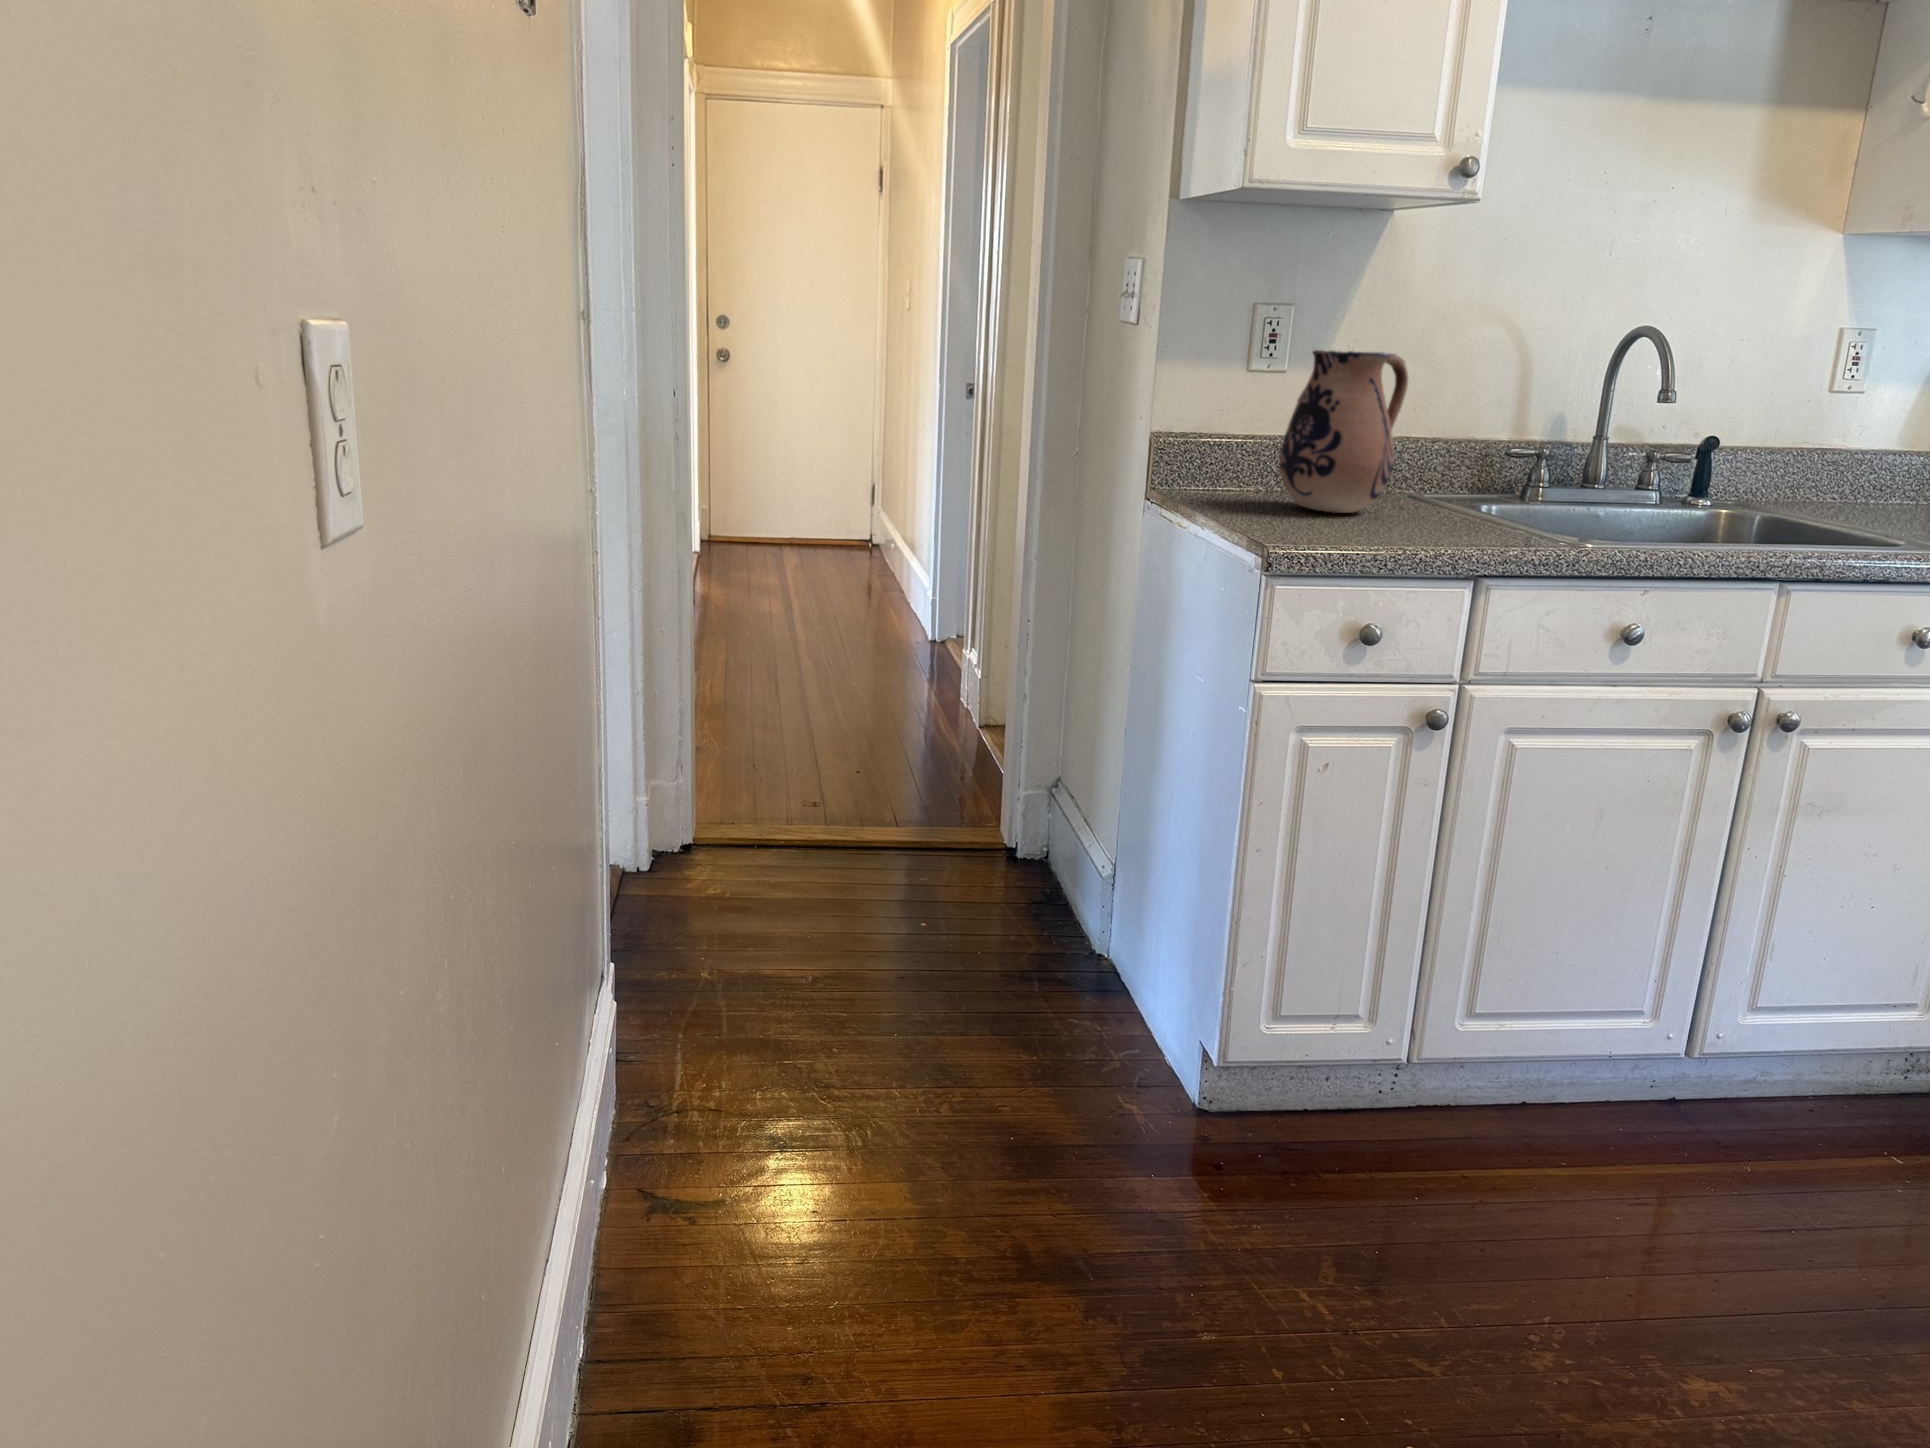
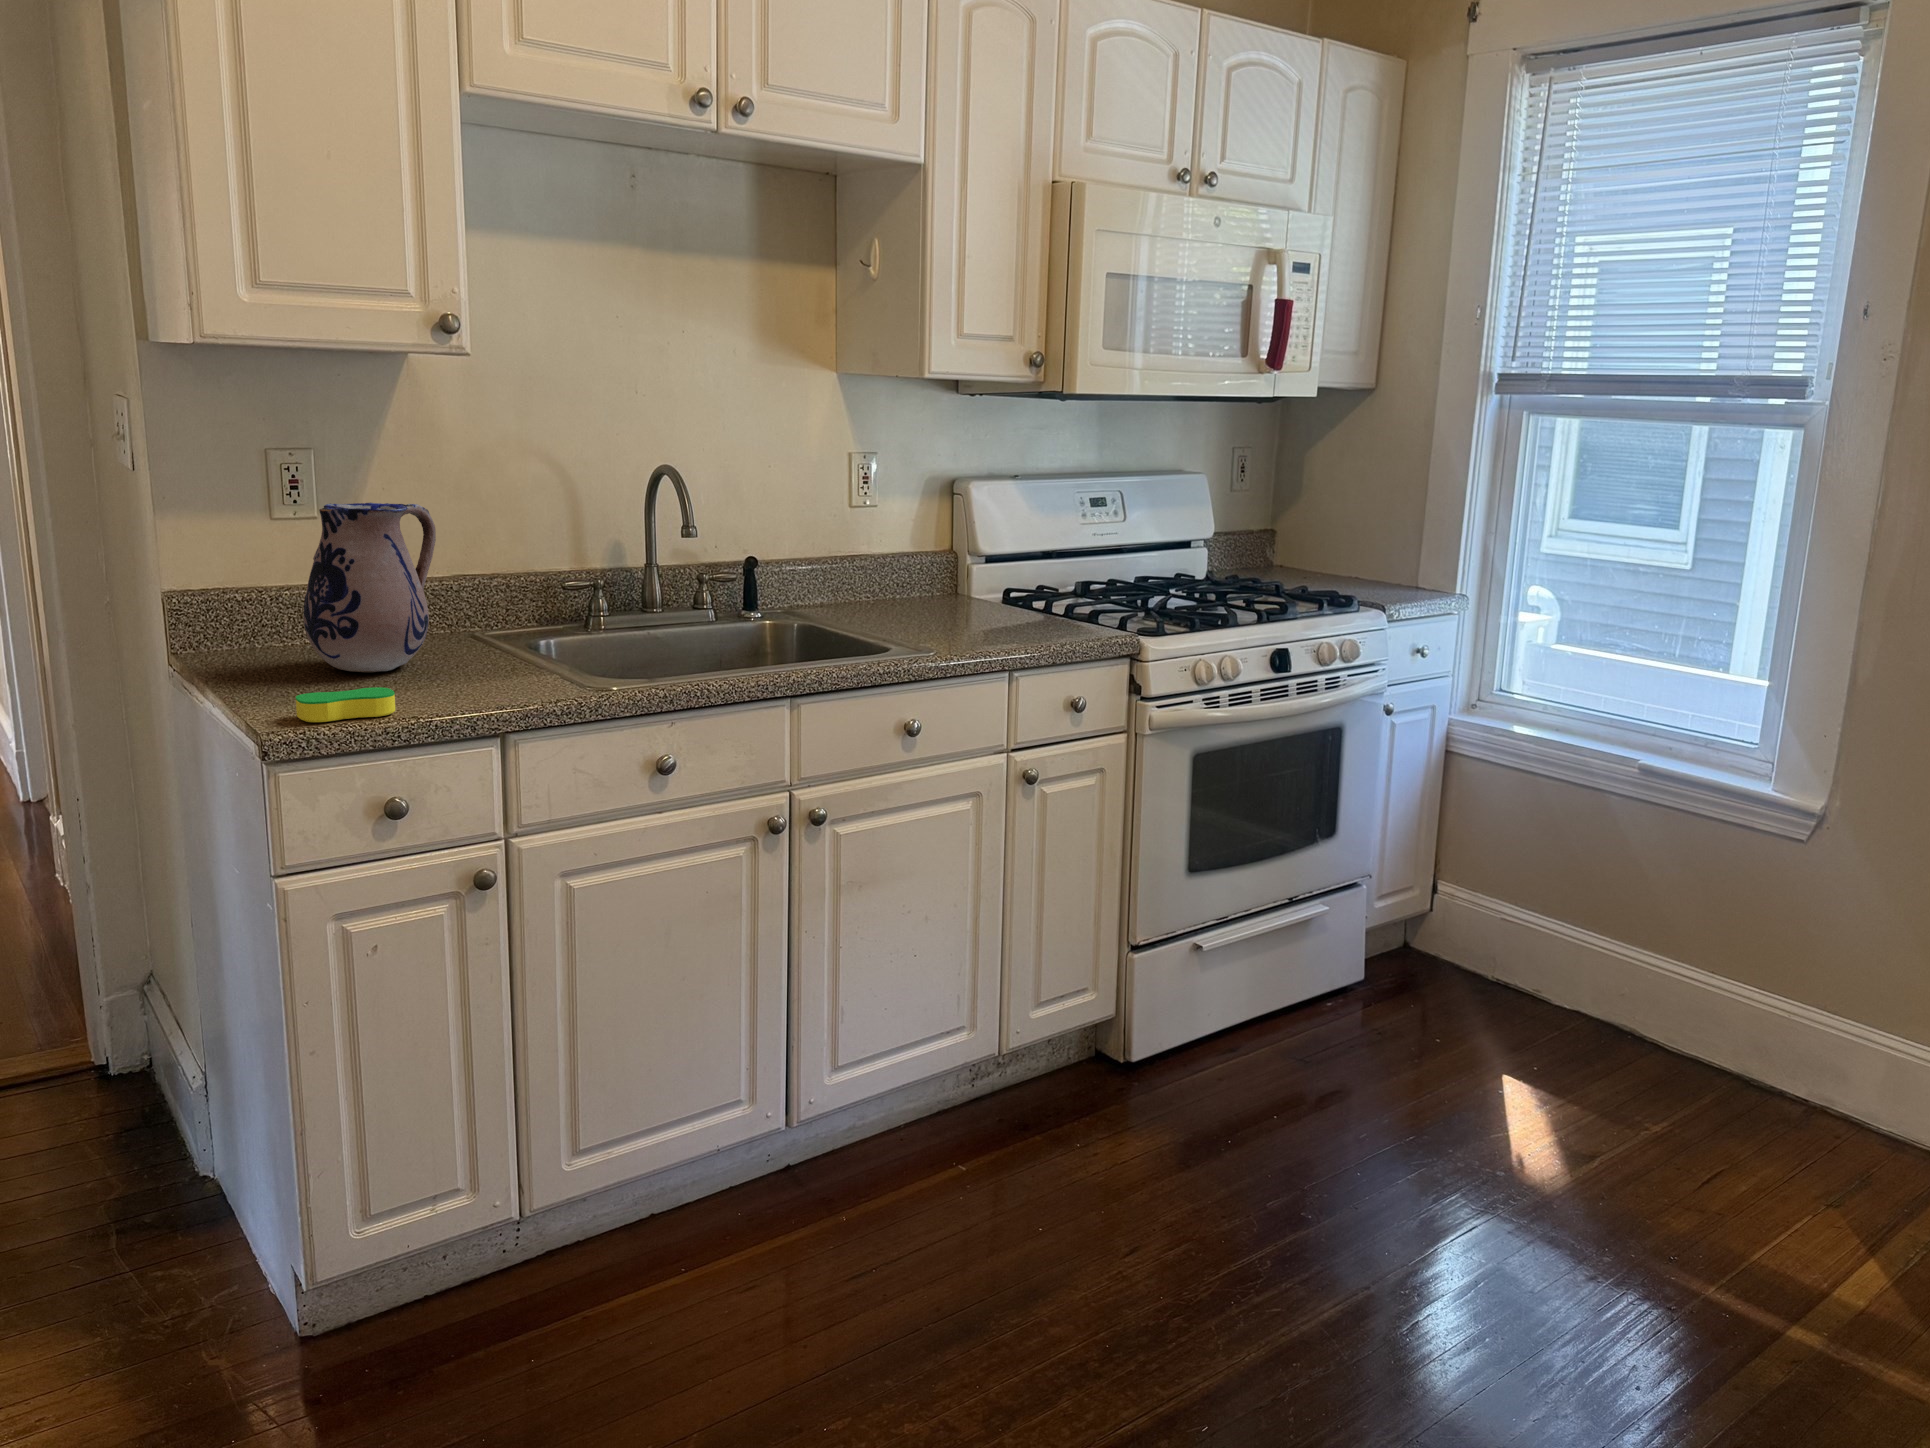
sponge: none [1291,516,1382,544] -> present [296,687,395,722]

